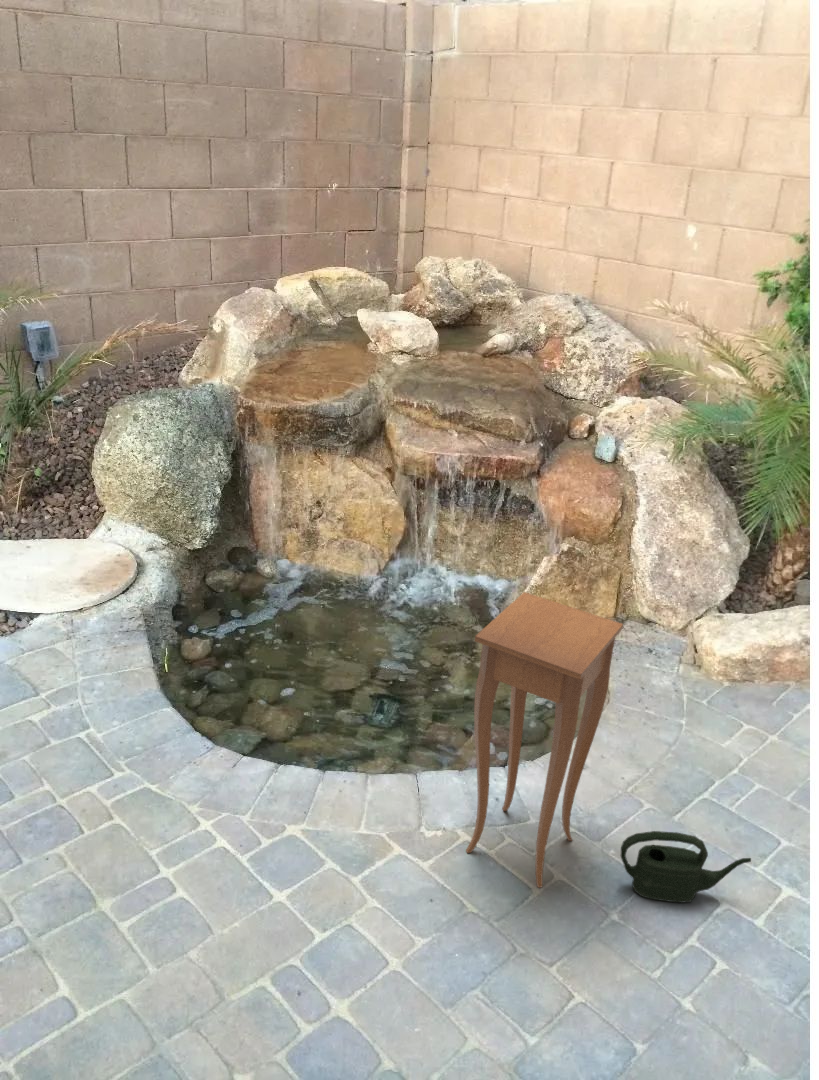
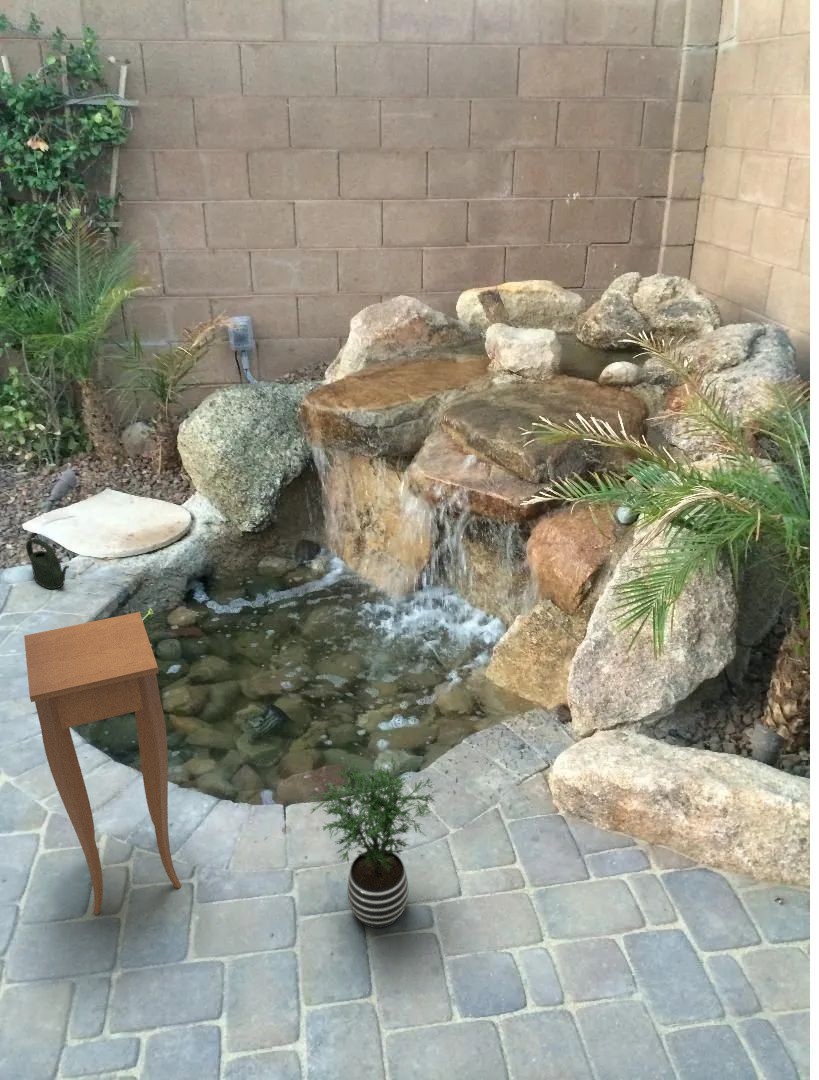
potted plant: none [681,659,785,802] -> present [309,758,434,928]
watering can: present [621,831,751,902] -> present [26,539,69,589]

